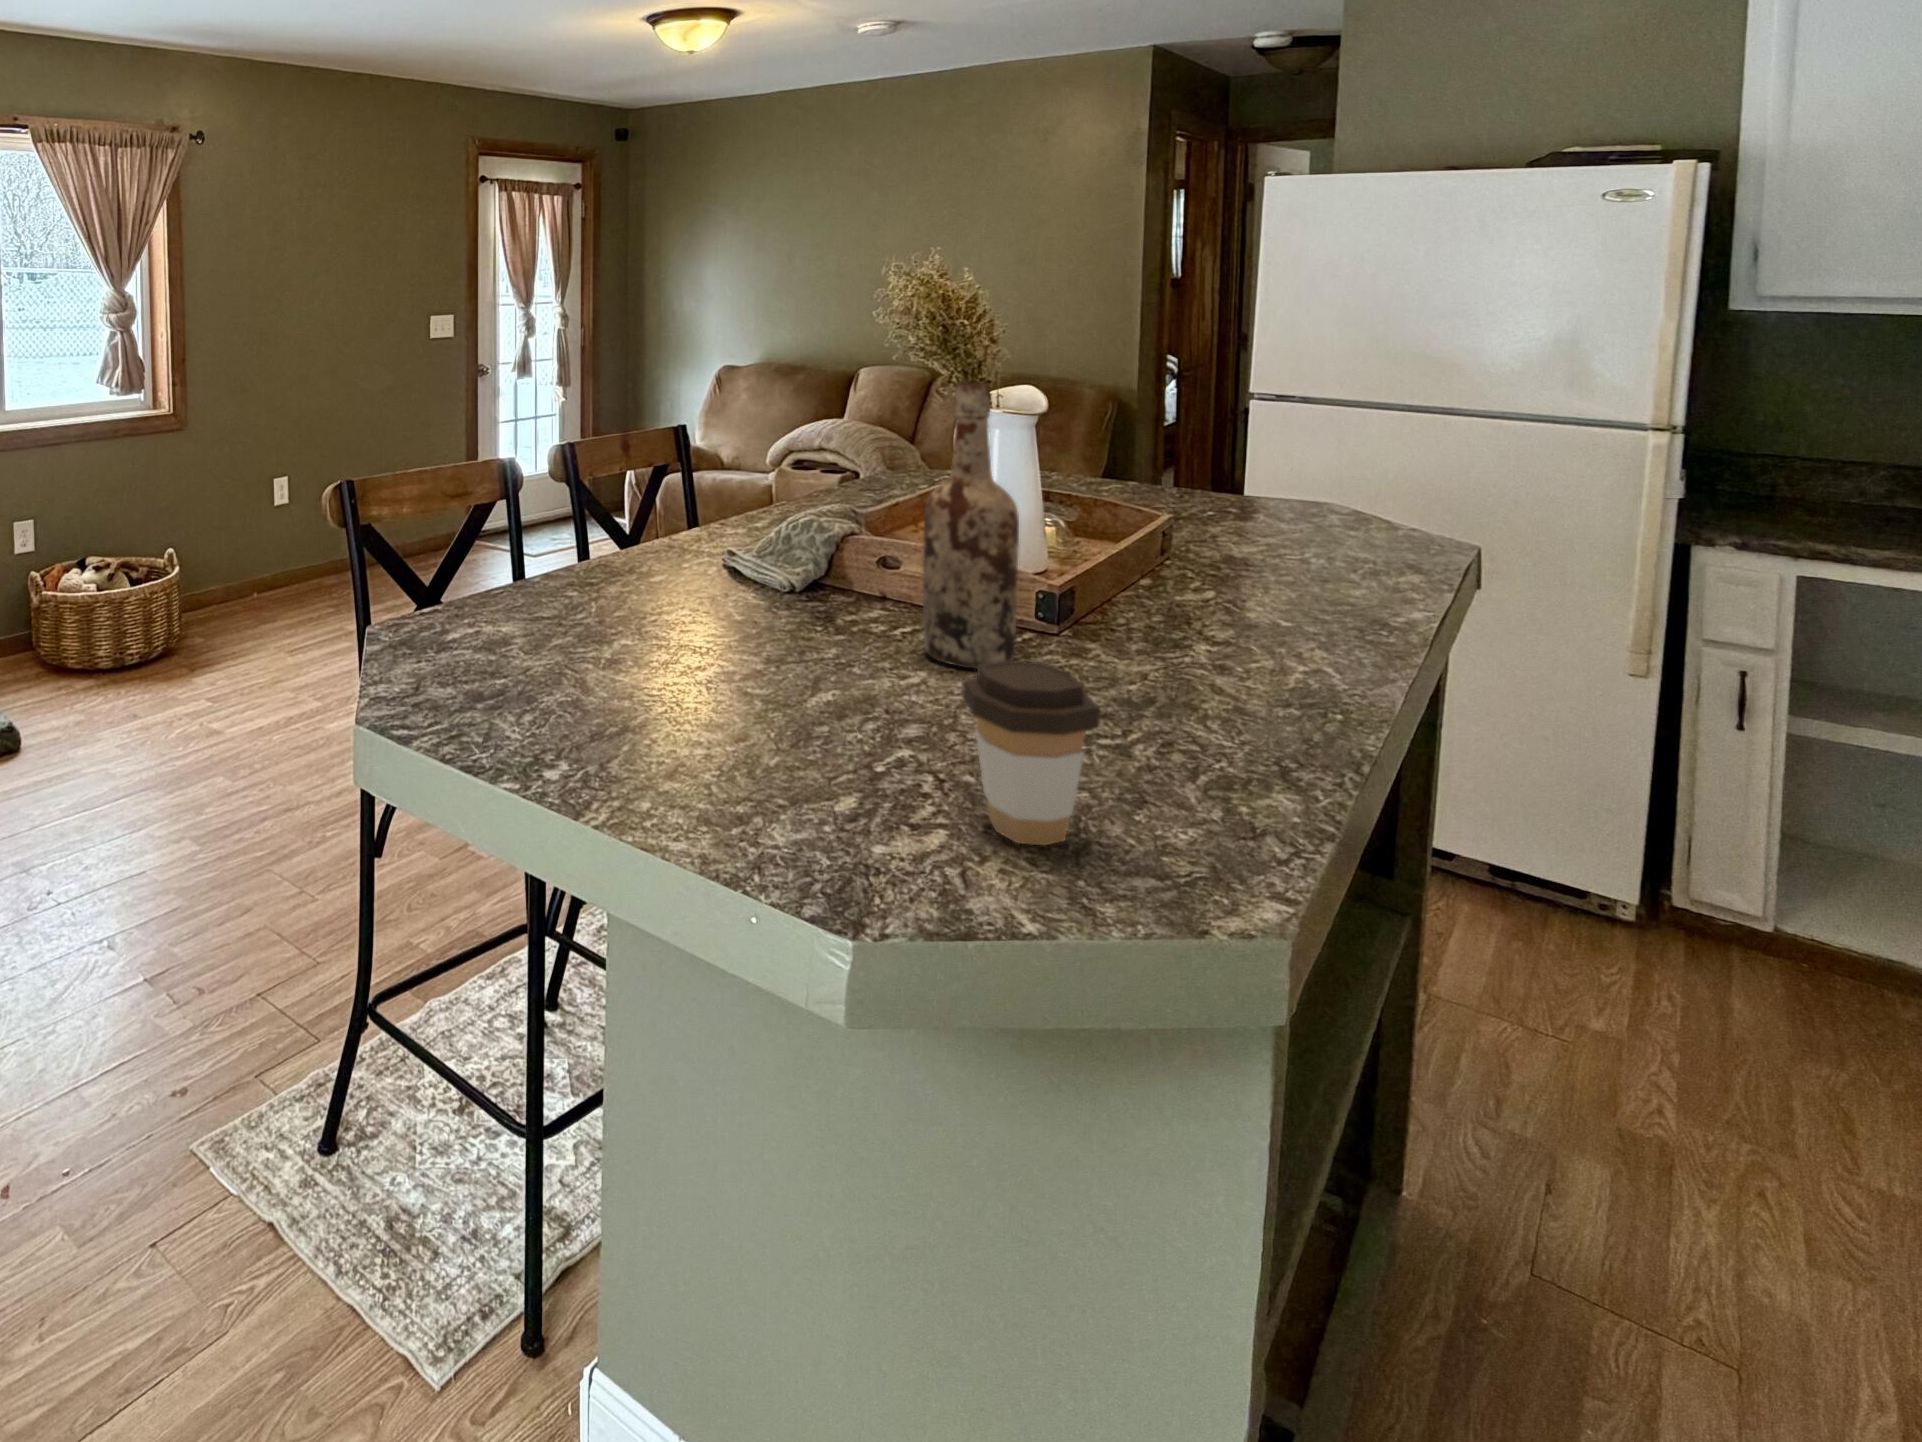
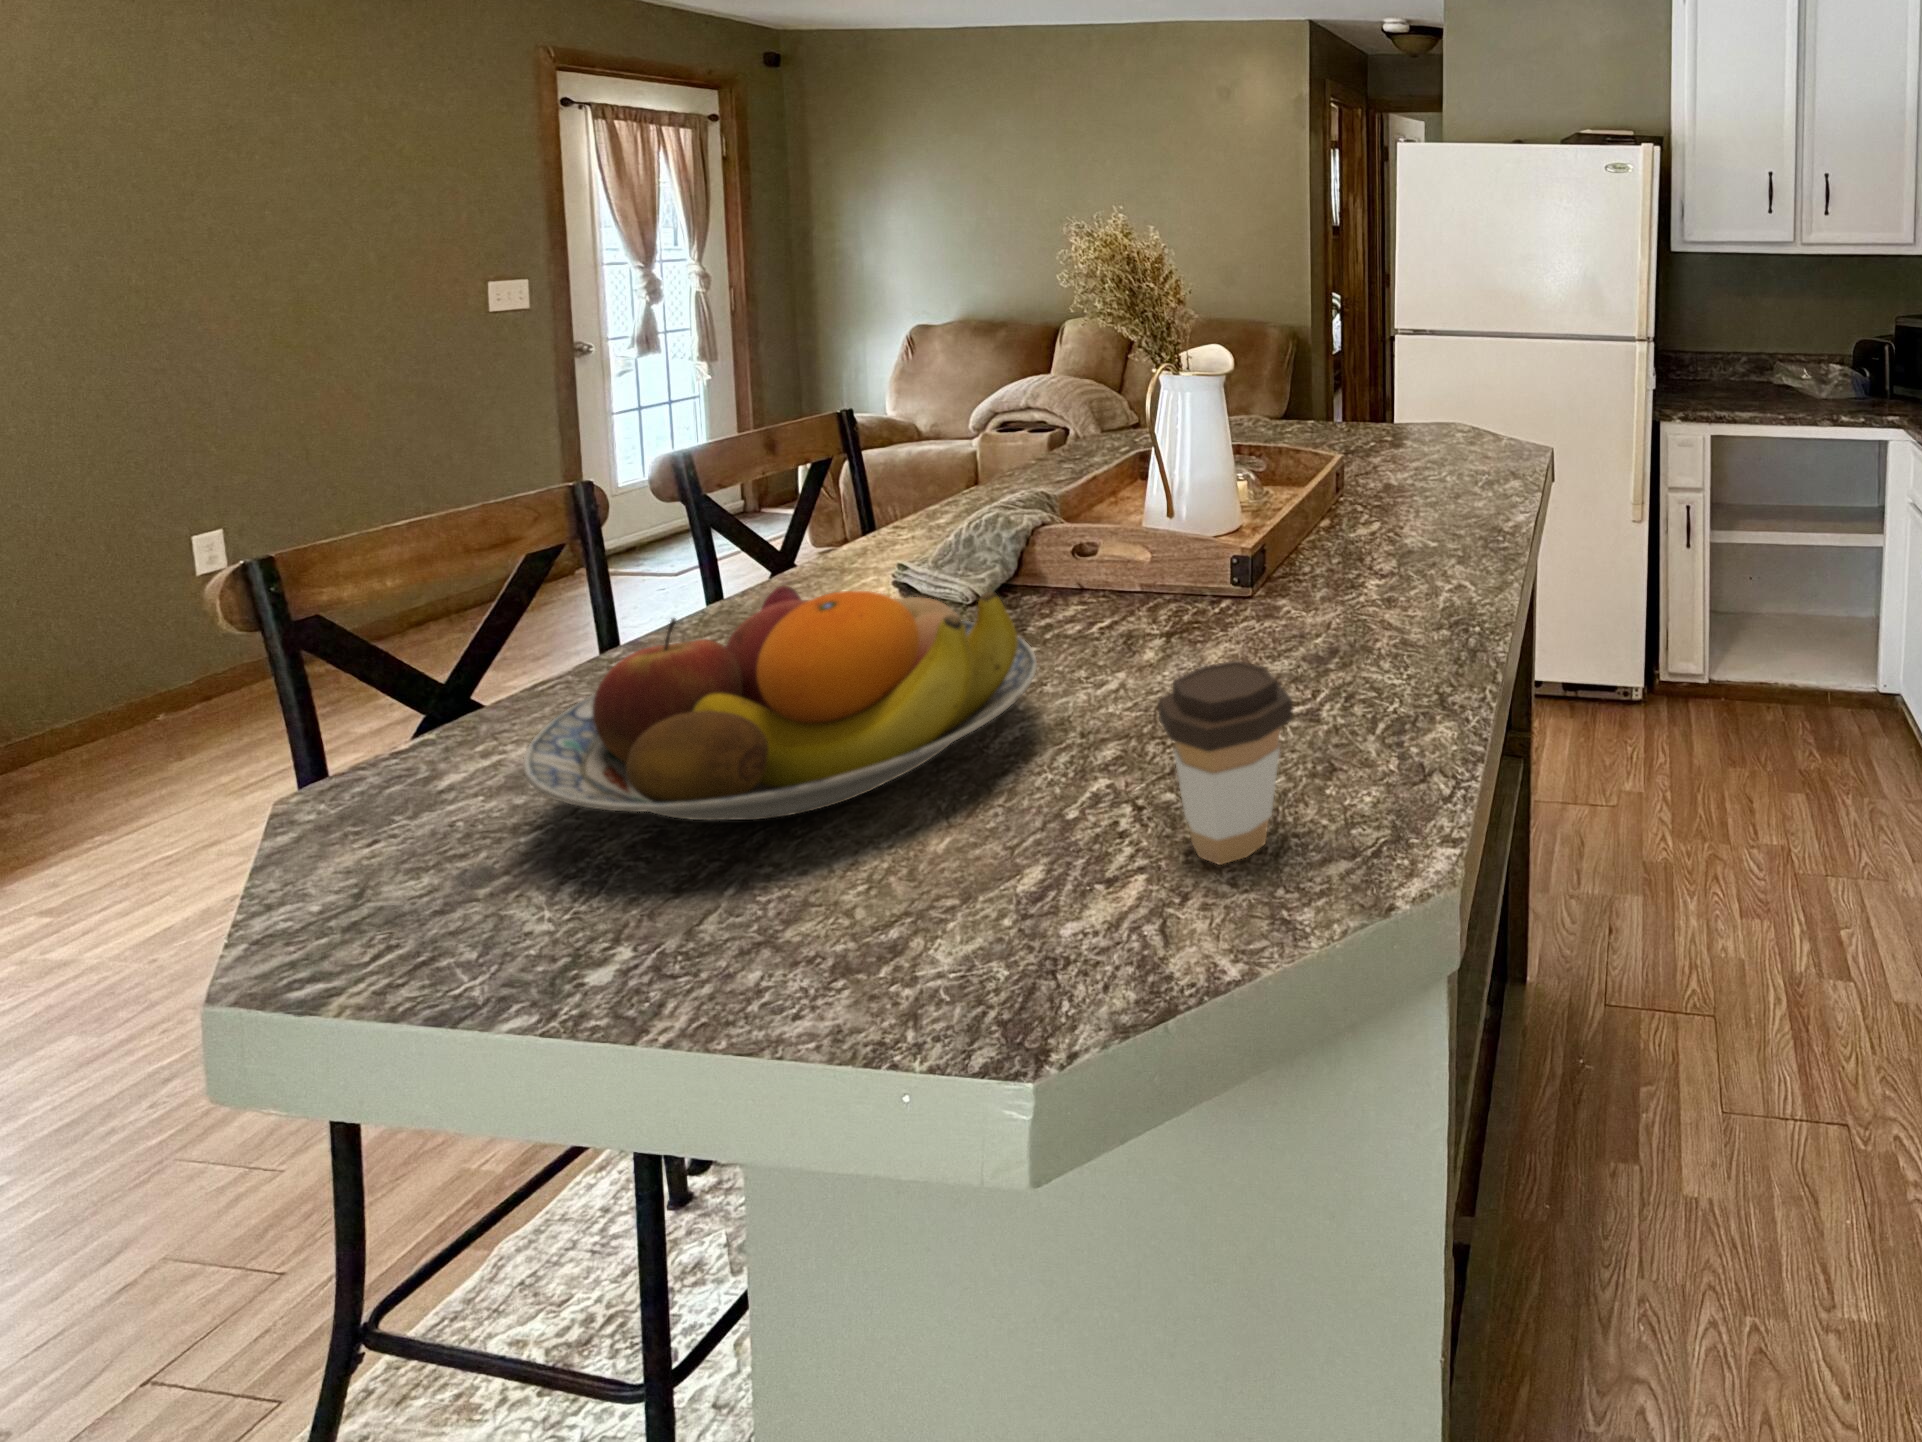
wine bottle: present [923,381,1019,669] -> none [1119,354,1214,654]
fruit bowl: none [503,544,847,712] -> present [523,585,1037,820]

